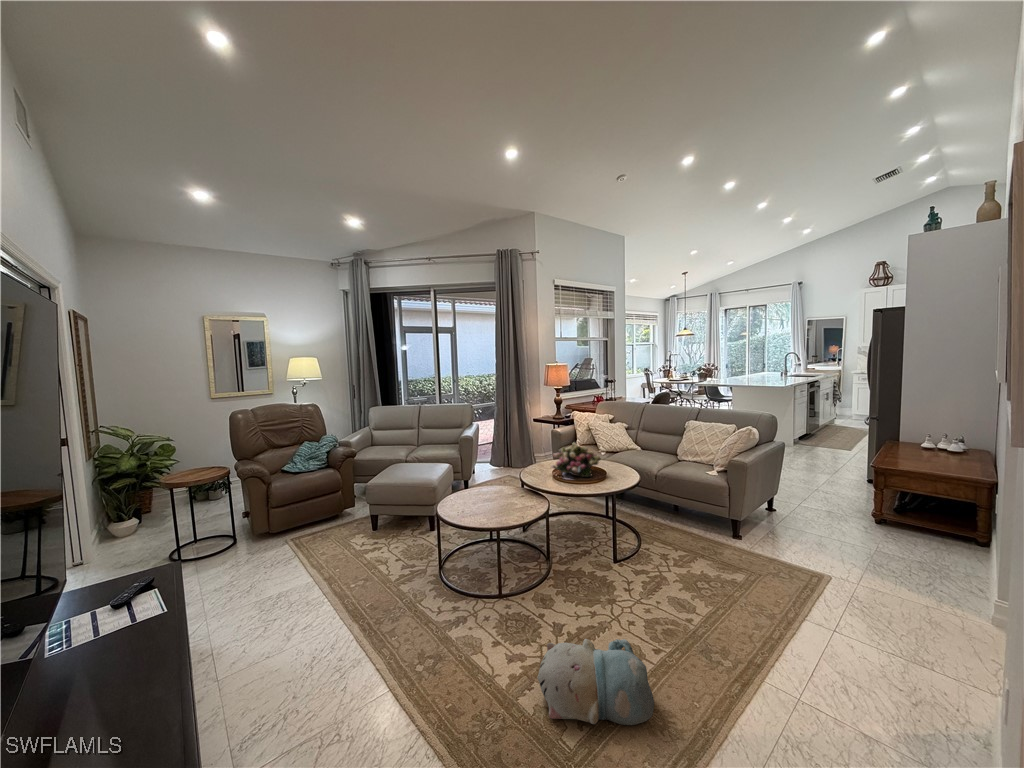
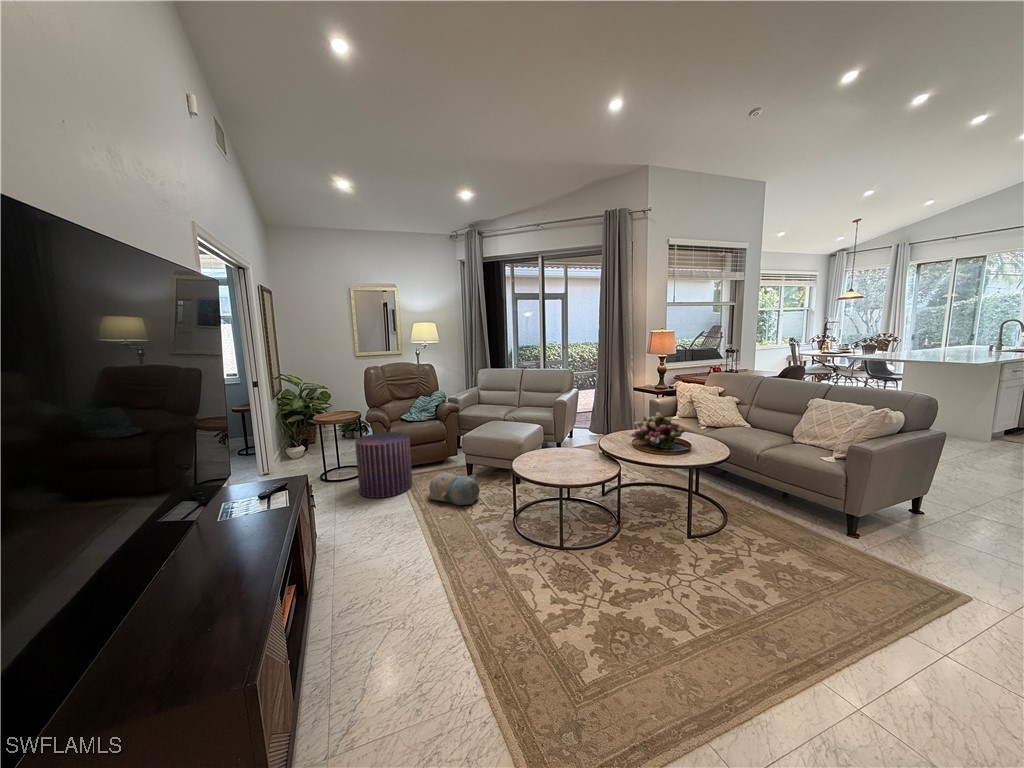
pouf: none [228,487,306,574] -> present [355,432,412,498]
plush toy: present [537,639,654,725] -> present [428,472,480,505]

